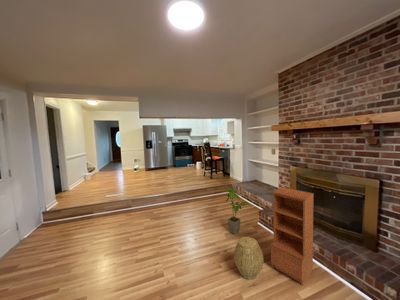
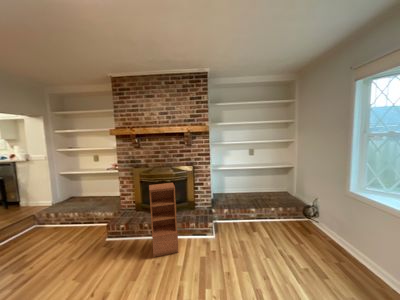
house plant: present [225,188,250,234] -> none [78,203,112,261]
woven basket: present [234,237,264,280] -> none [126,239,156,281]

